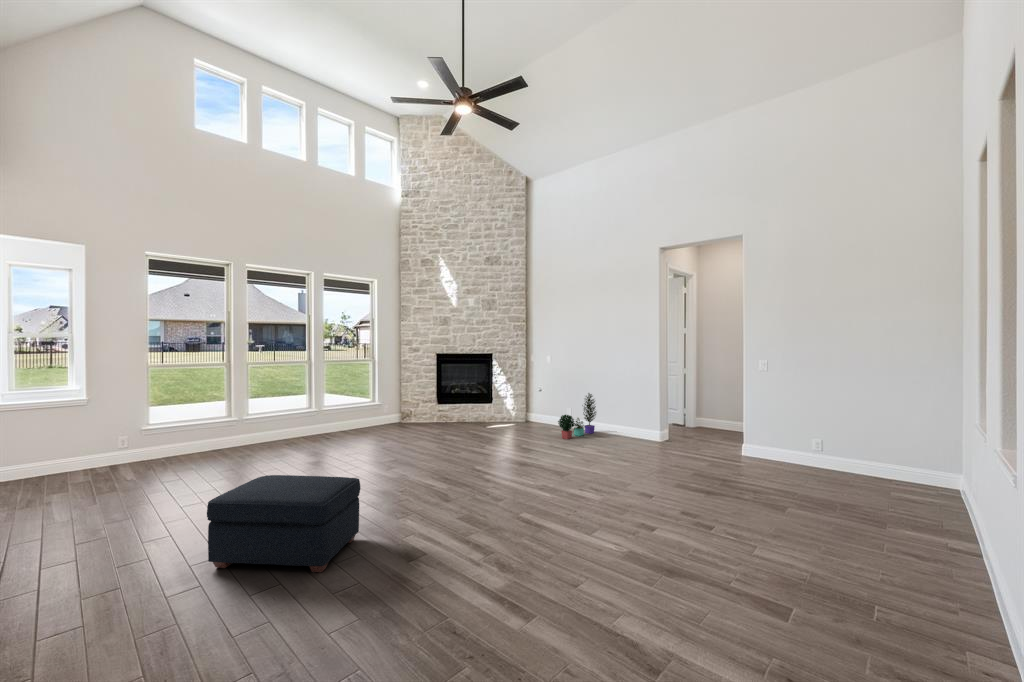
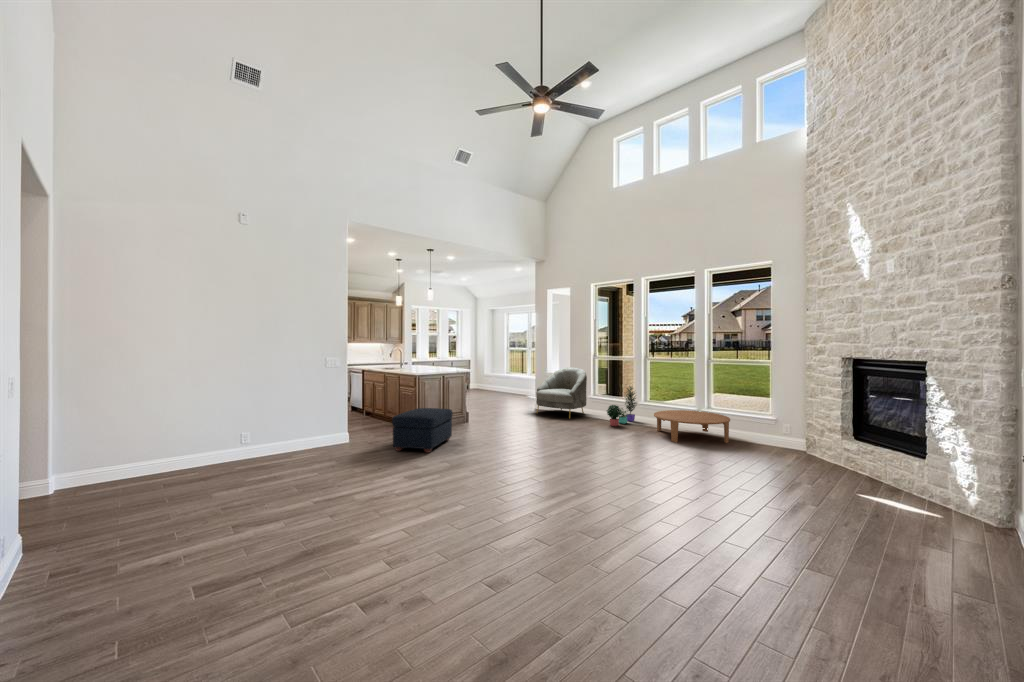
armchair: none [61,388,180,489] -> present [536,368,587,419]
potted plant: present [558,393,596,439] -> present [607,386,637,426]
coffee table: none [305,411,379,443] -> present [654,410,730,443]

